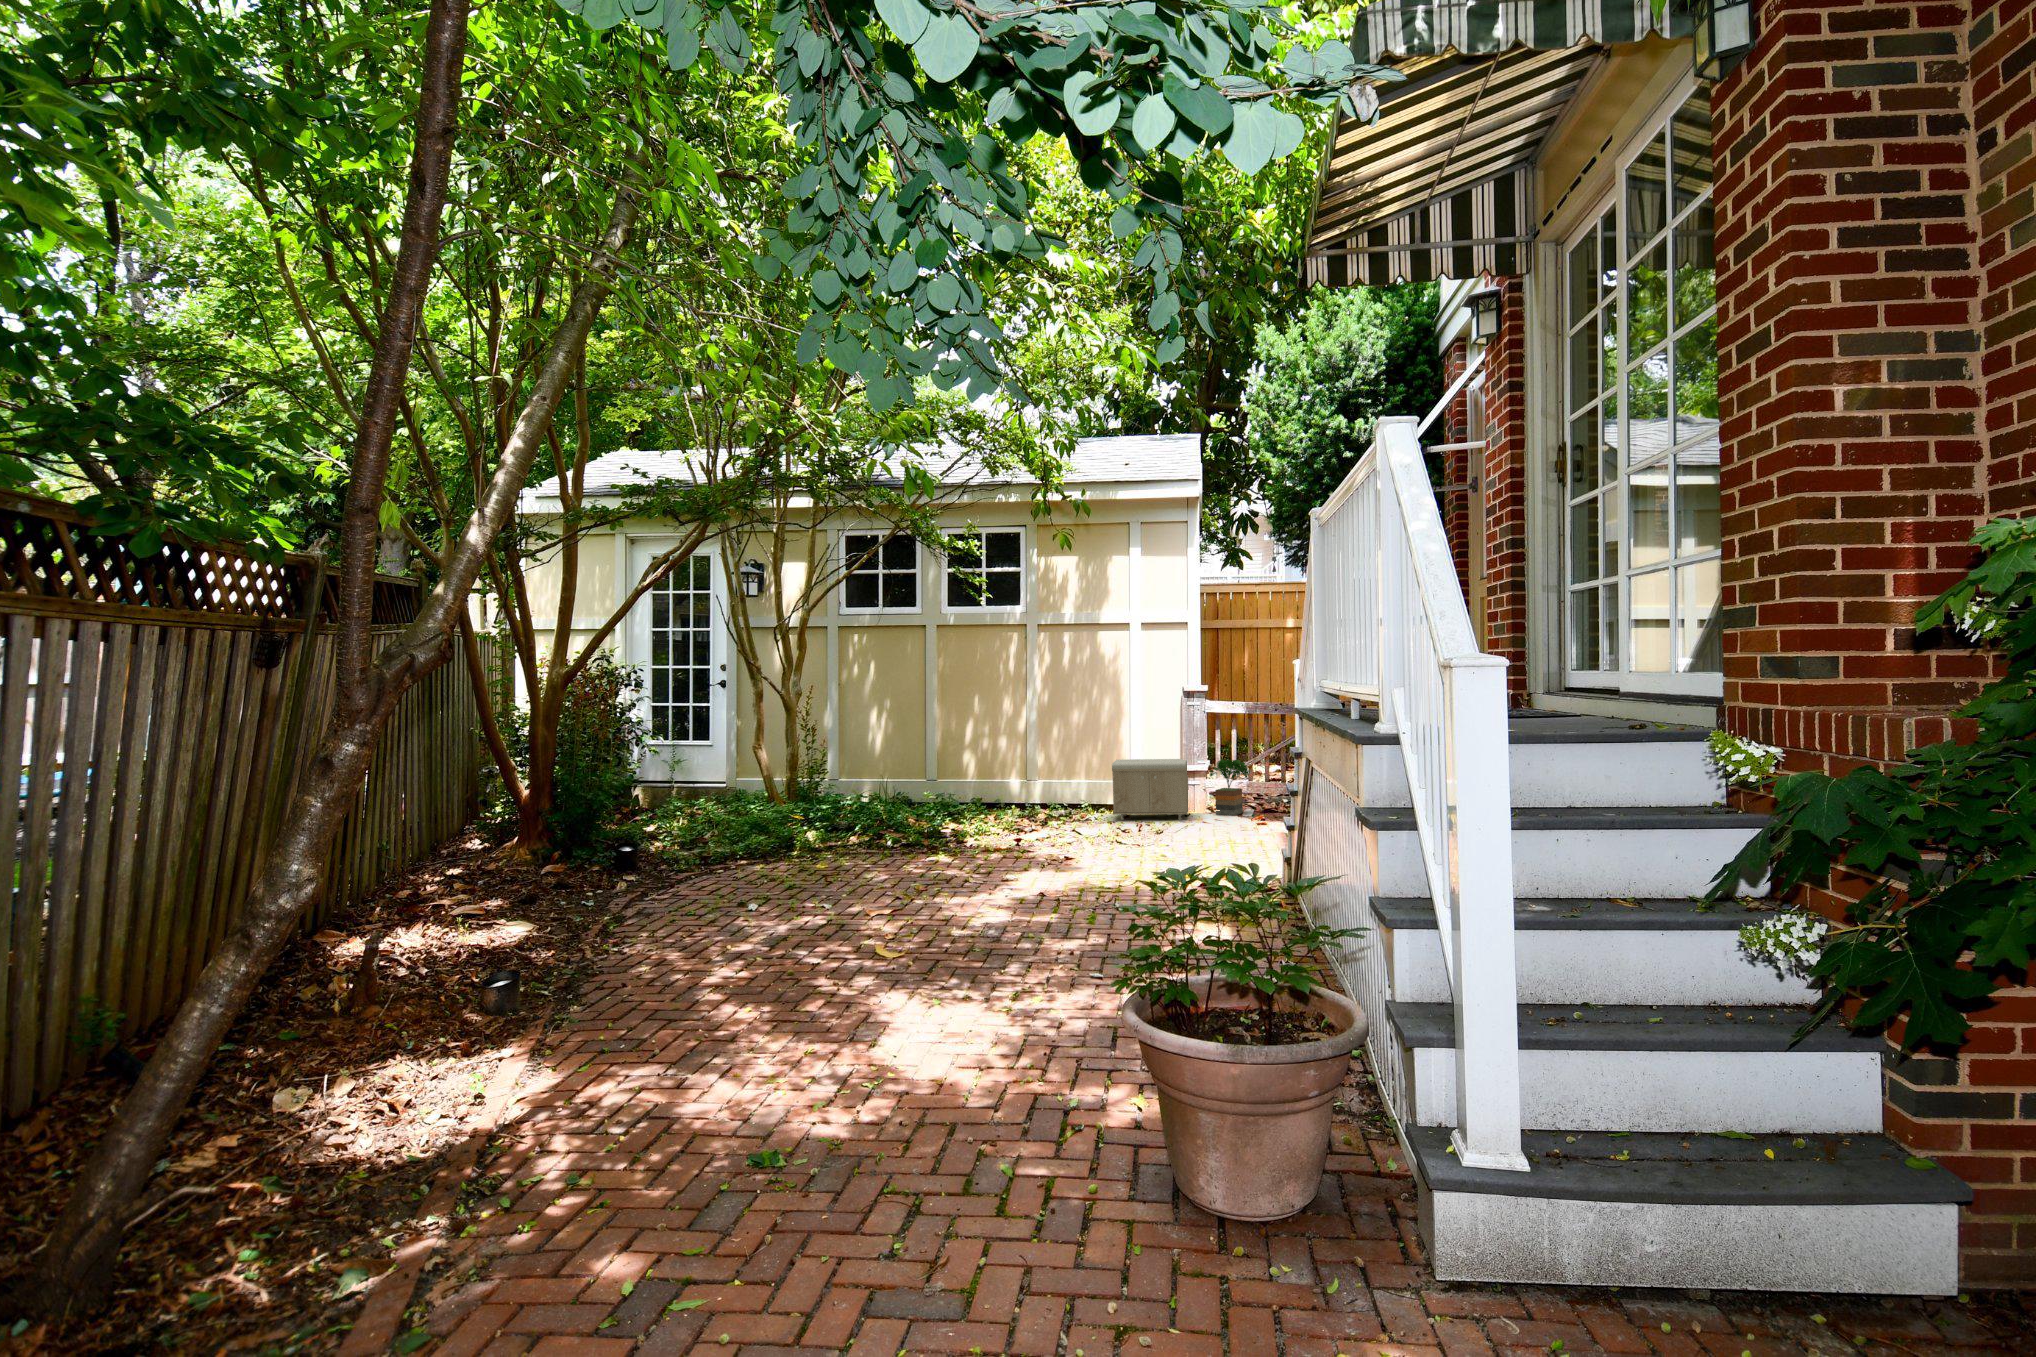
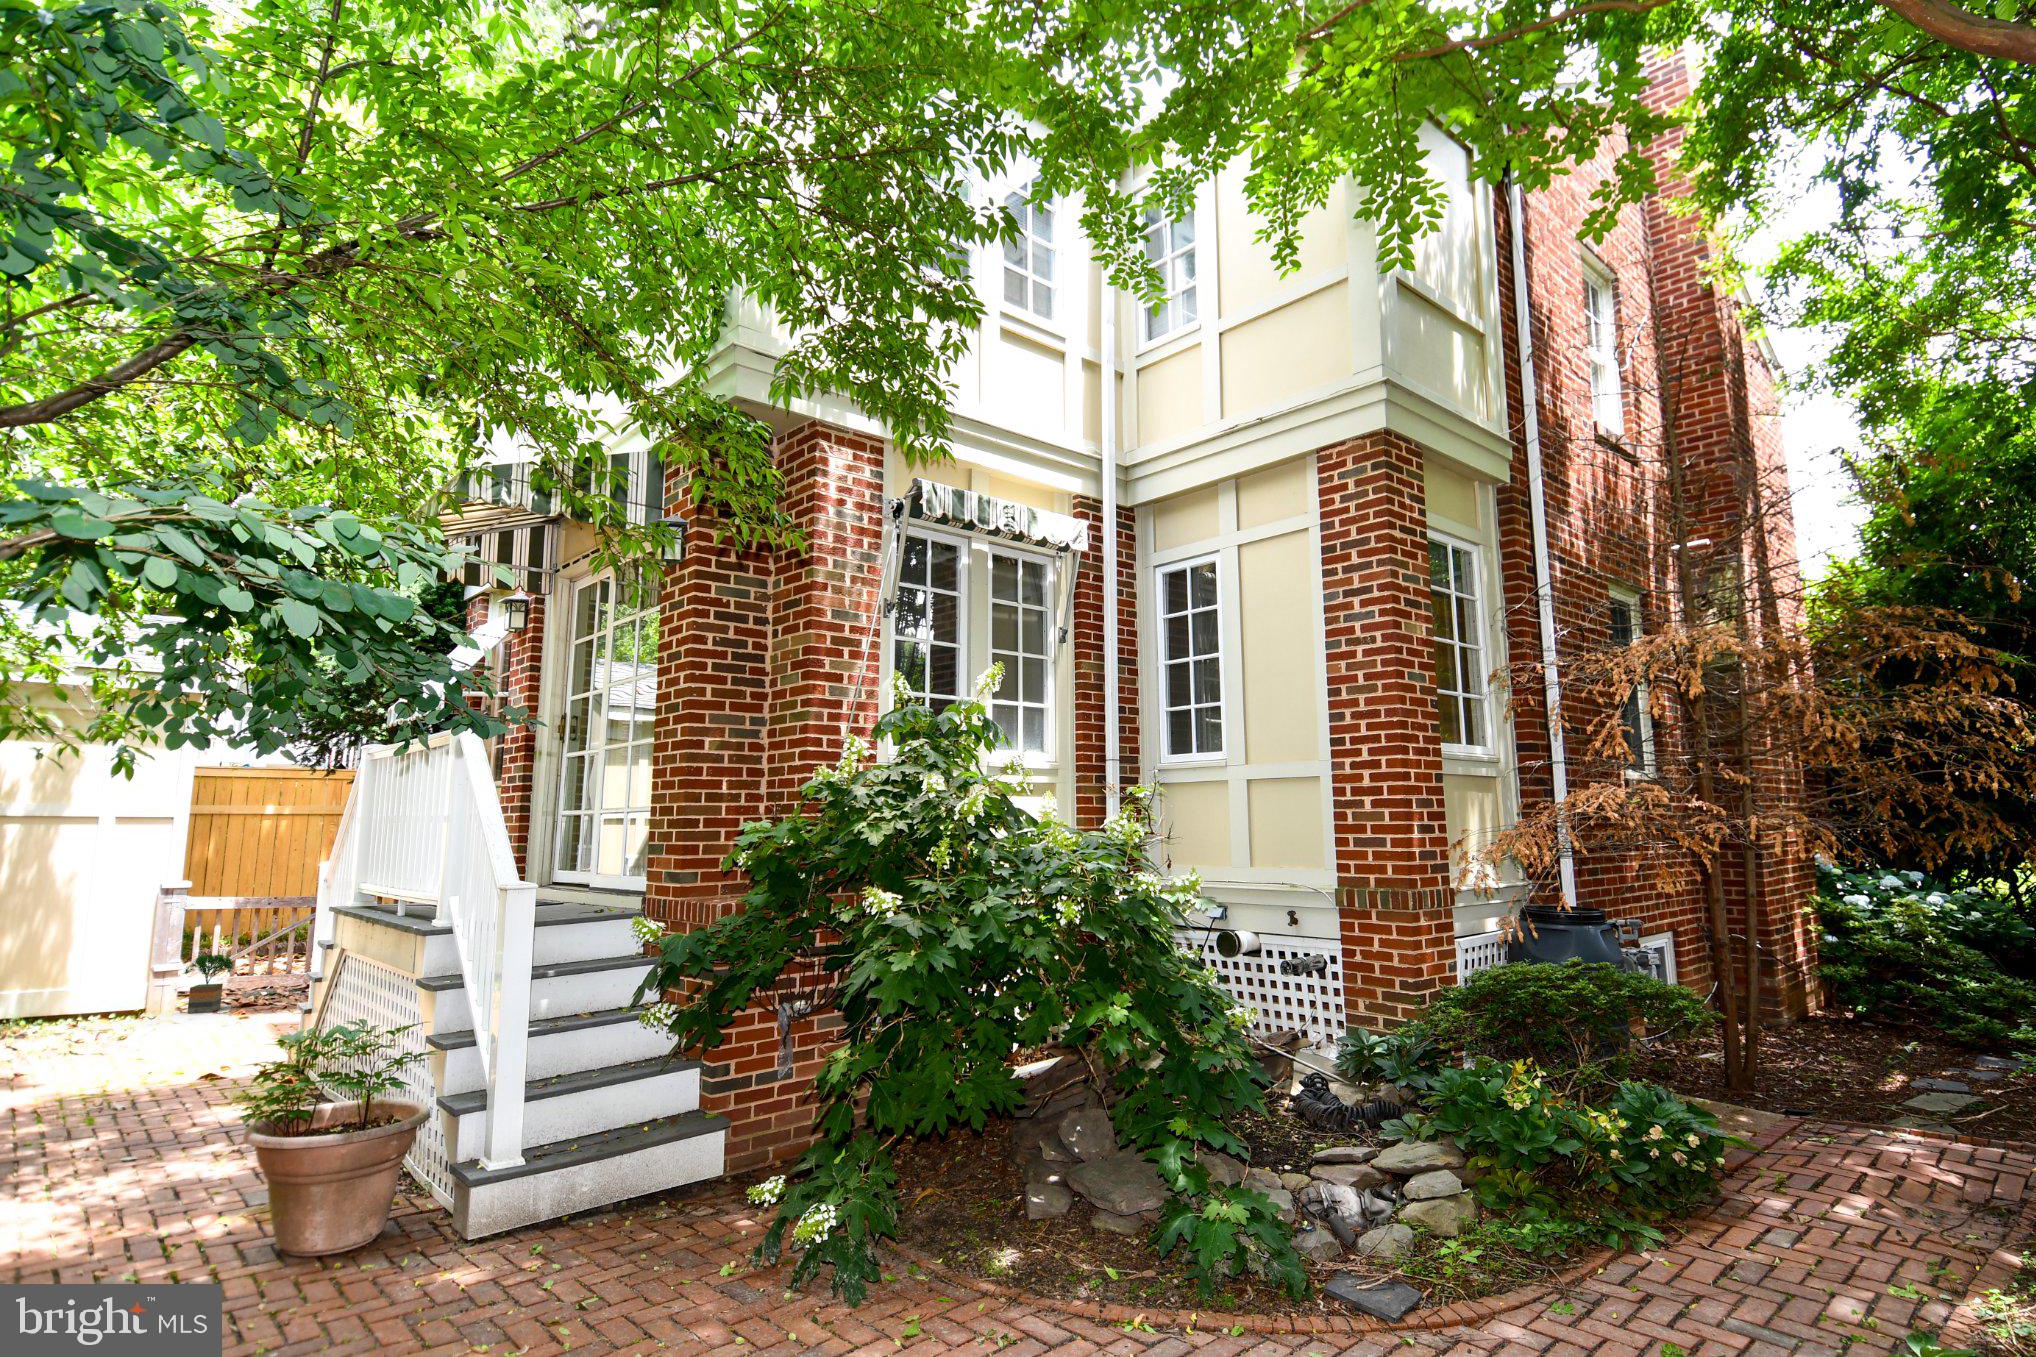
storage bench: present [1112,759,1188,820] -> none [49,957,159,1031]

